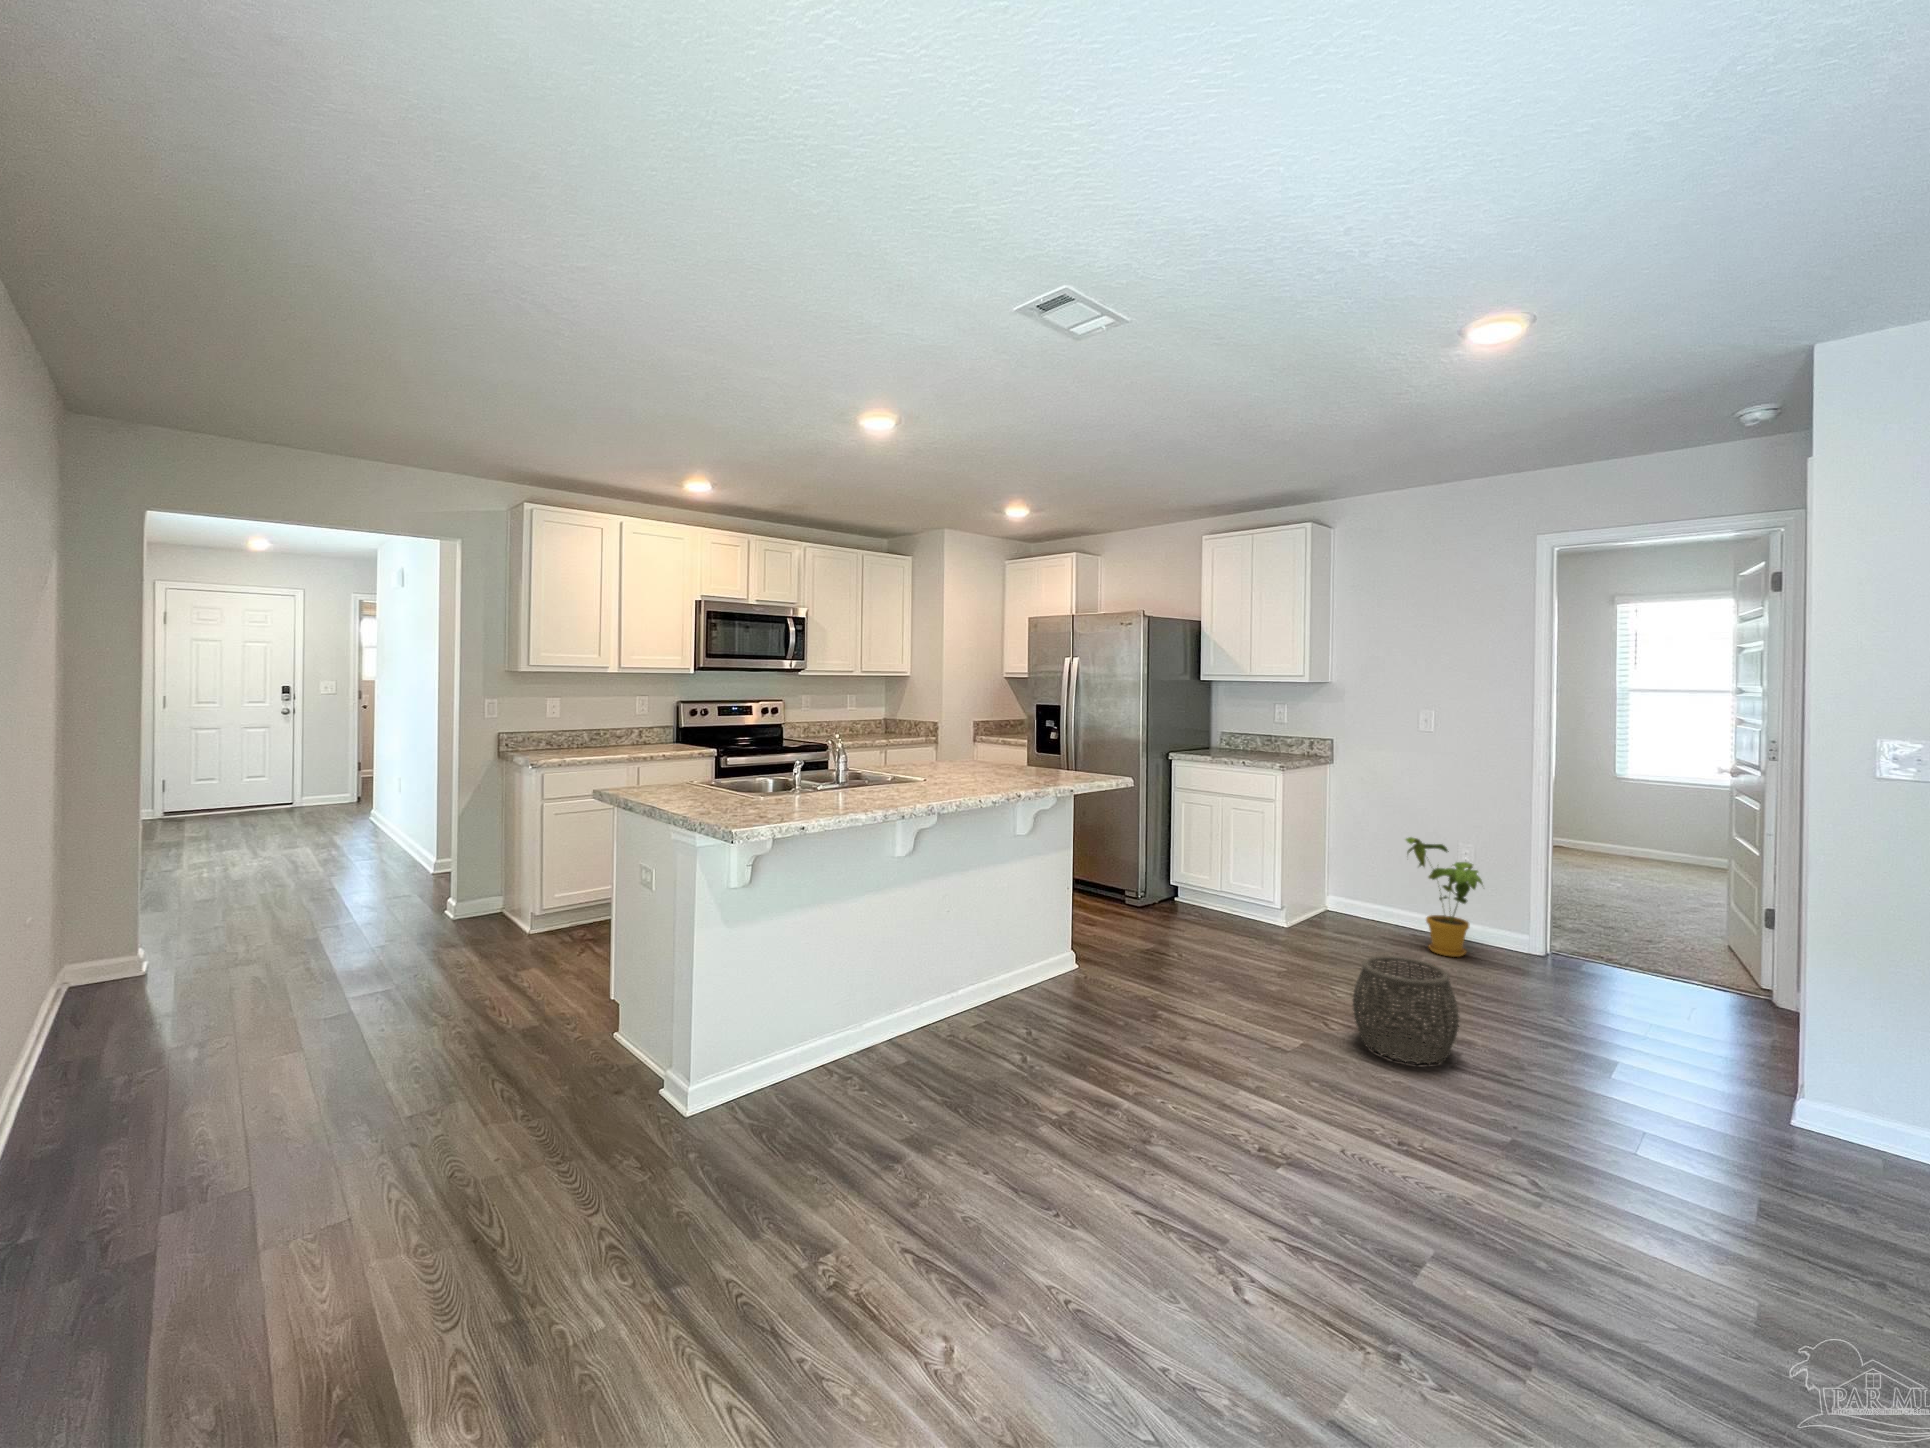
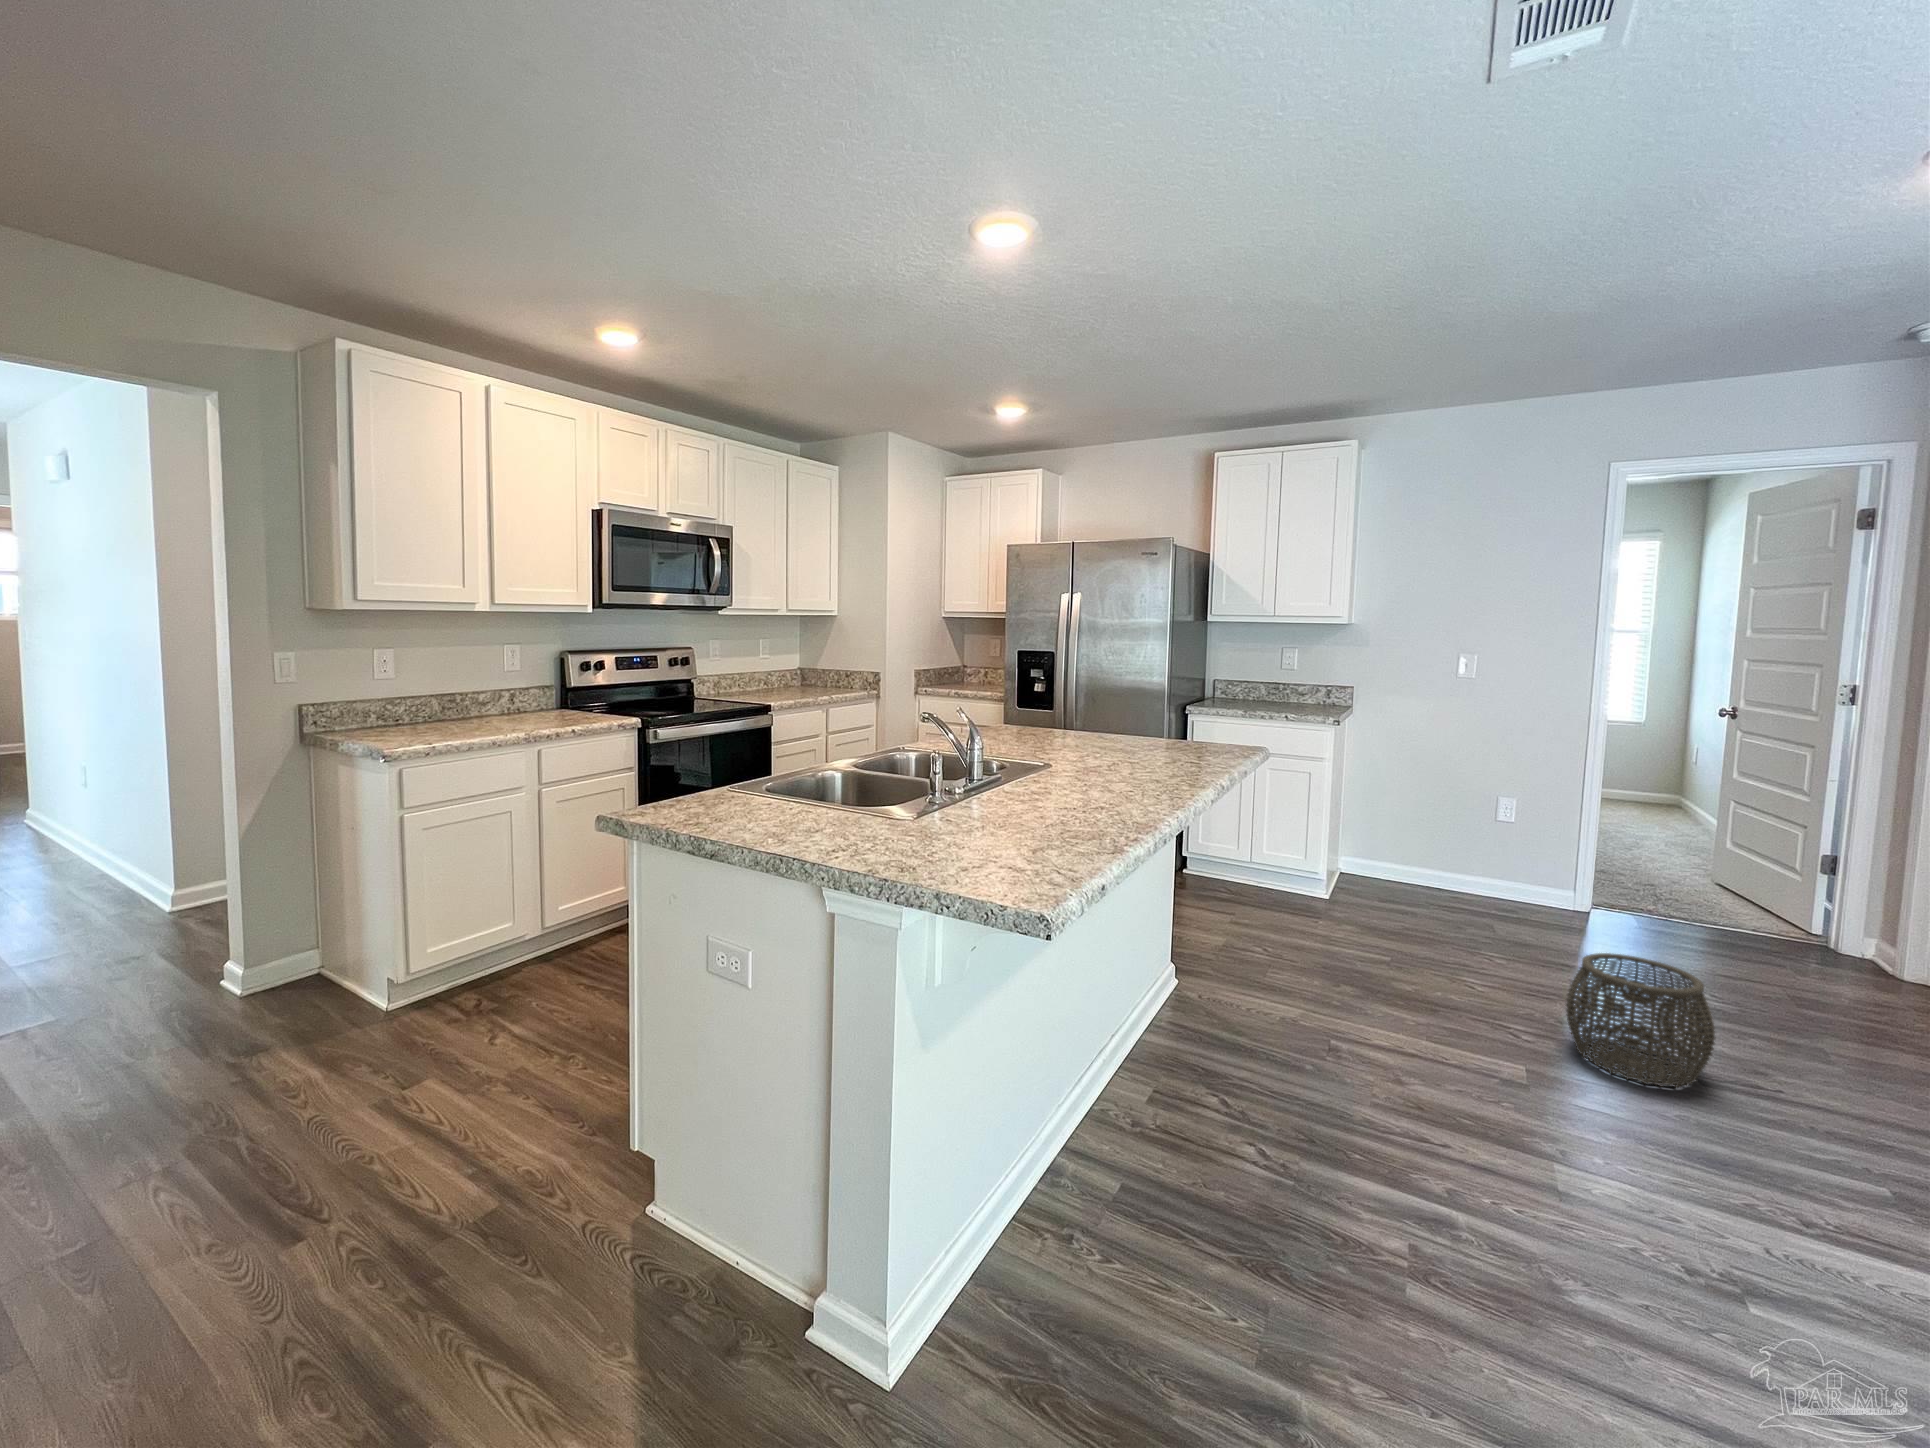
house plant: present [1406,837,1483,957] -> none [1471,796,1564,923]

